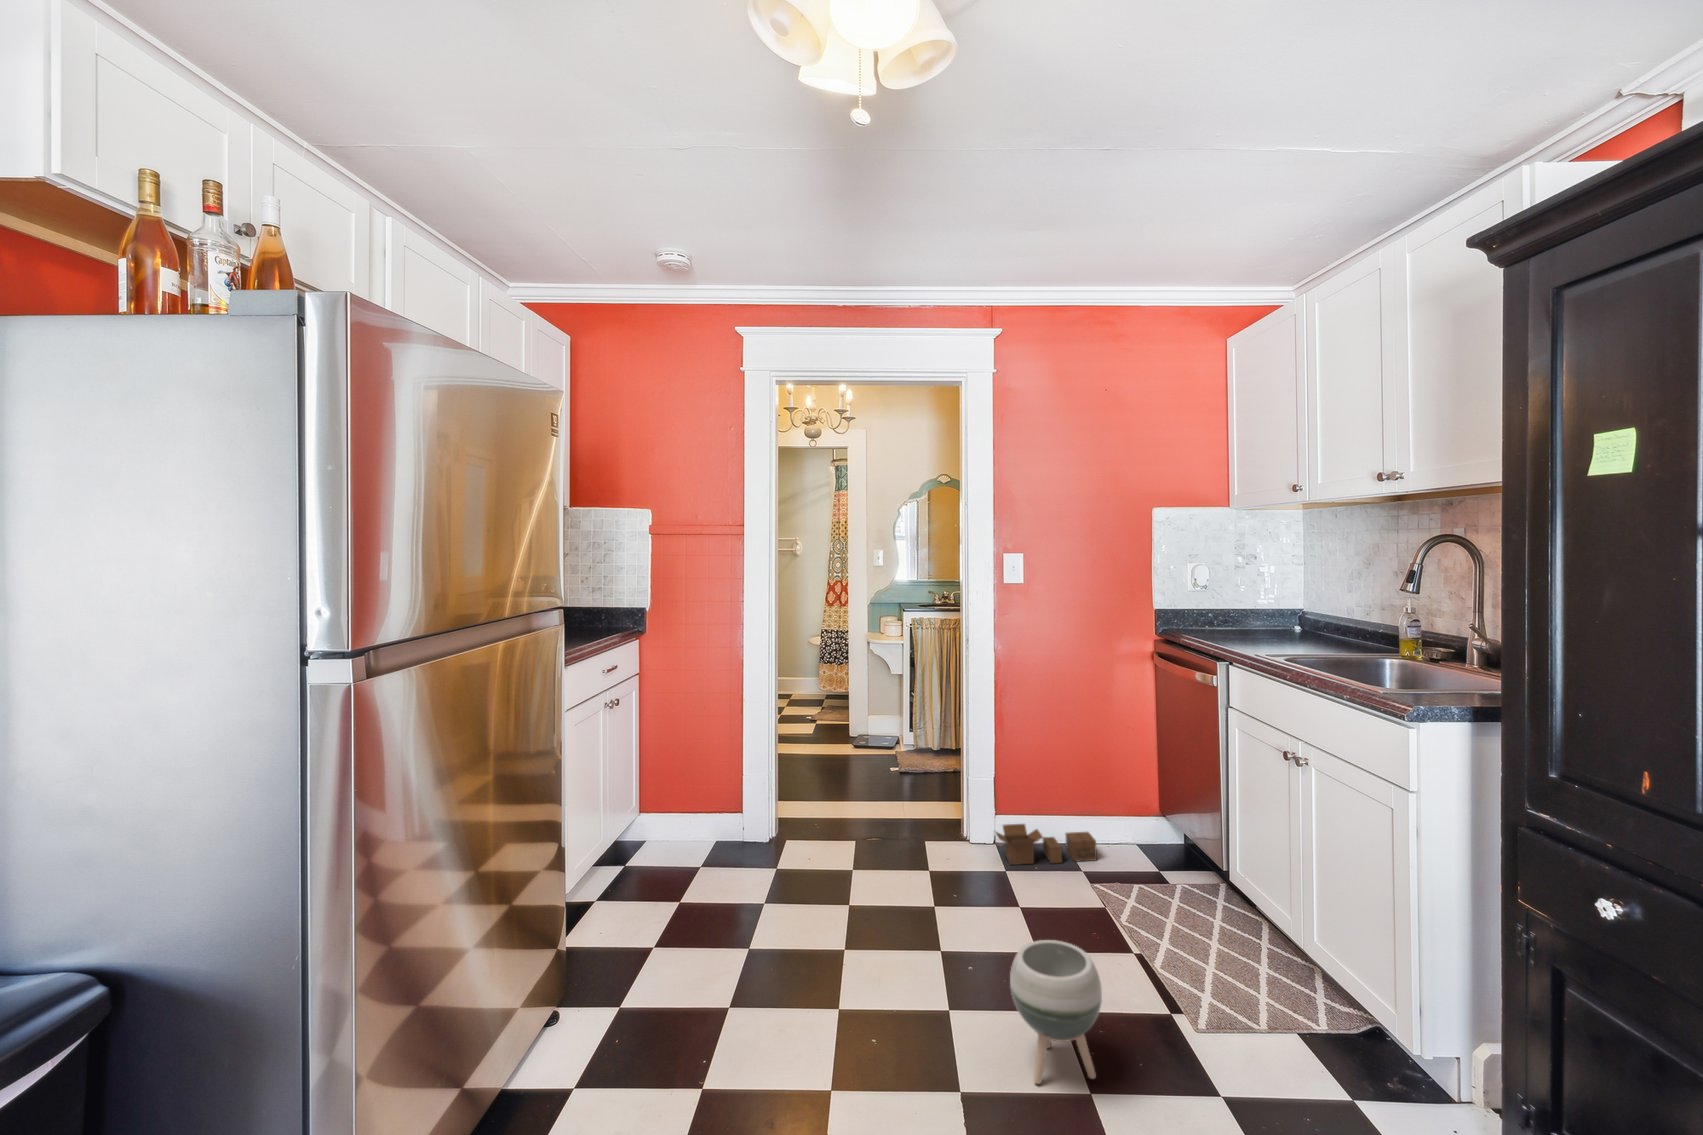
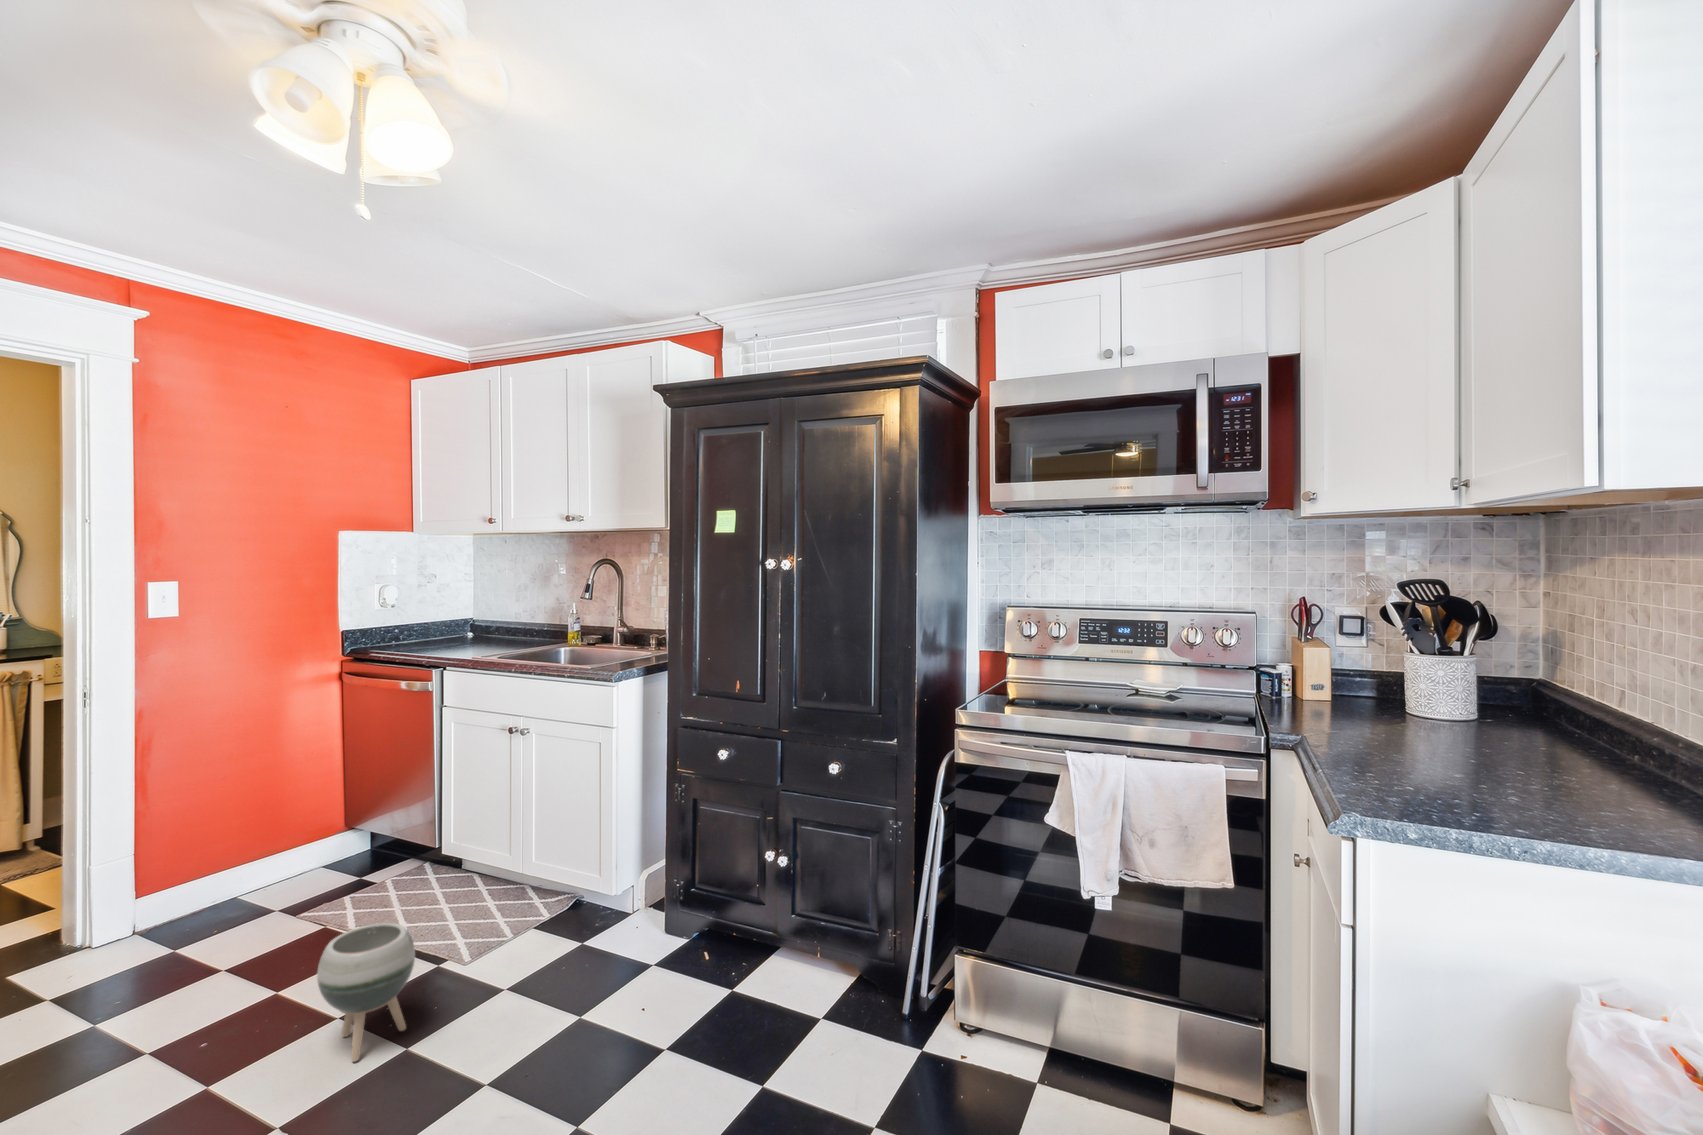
cardboard box: present [996,824,1097,865] -> none [147,867,289,934]

